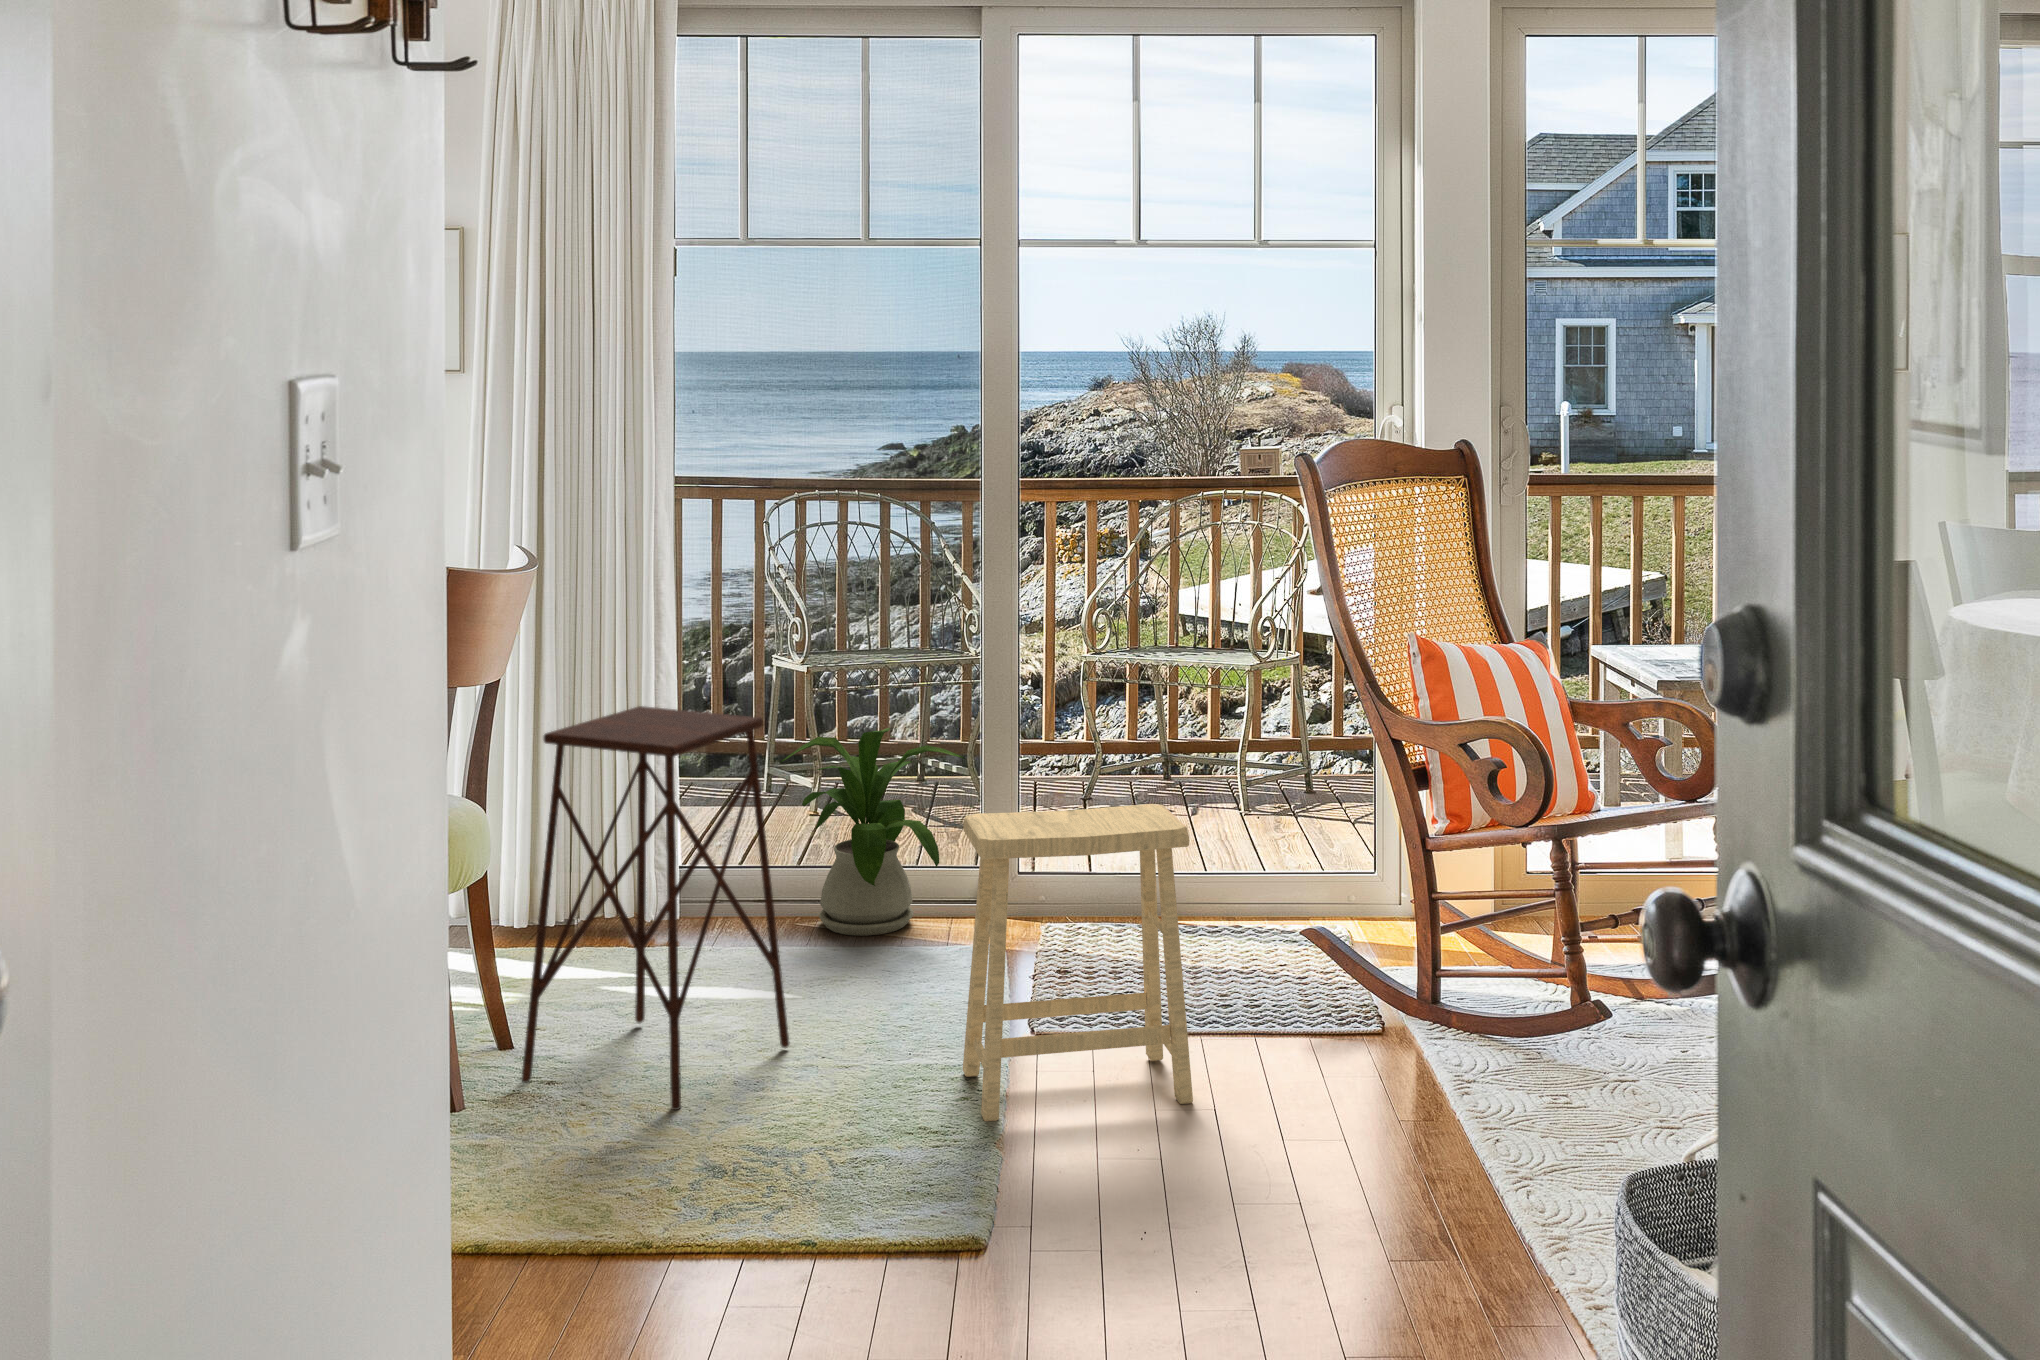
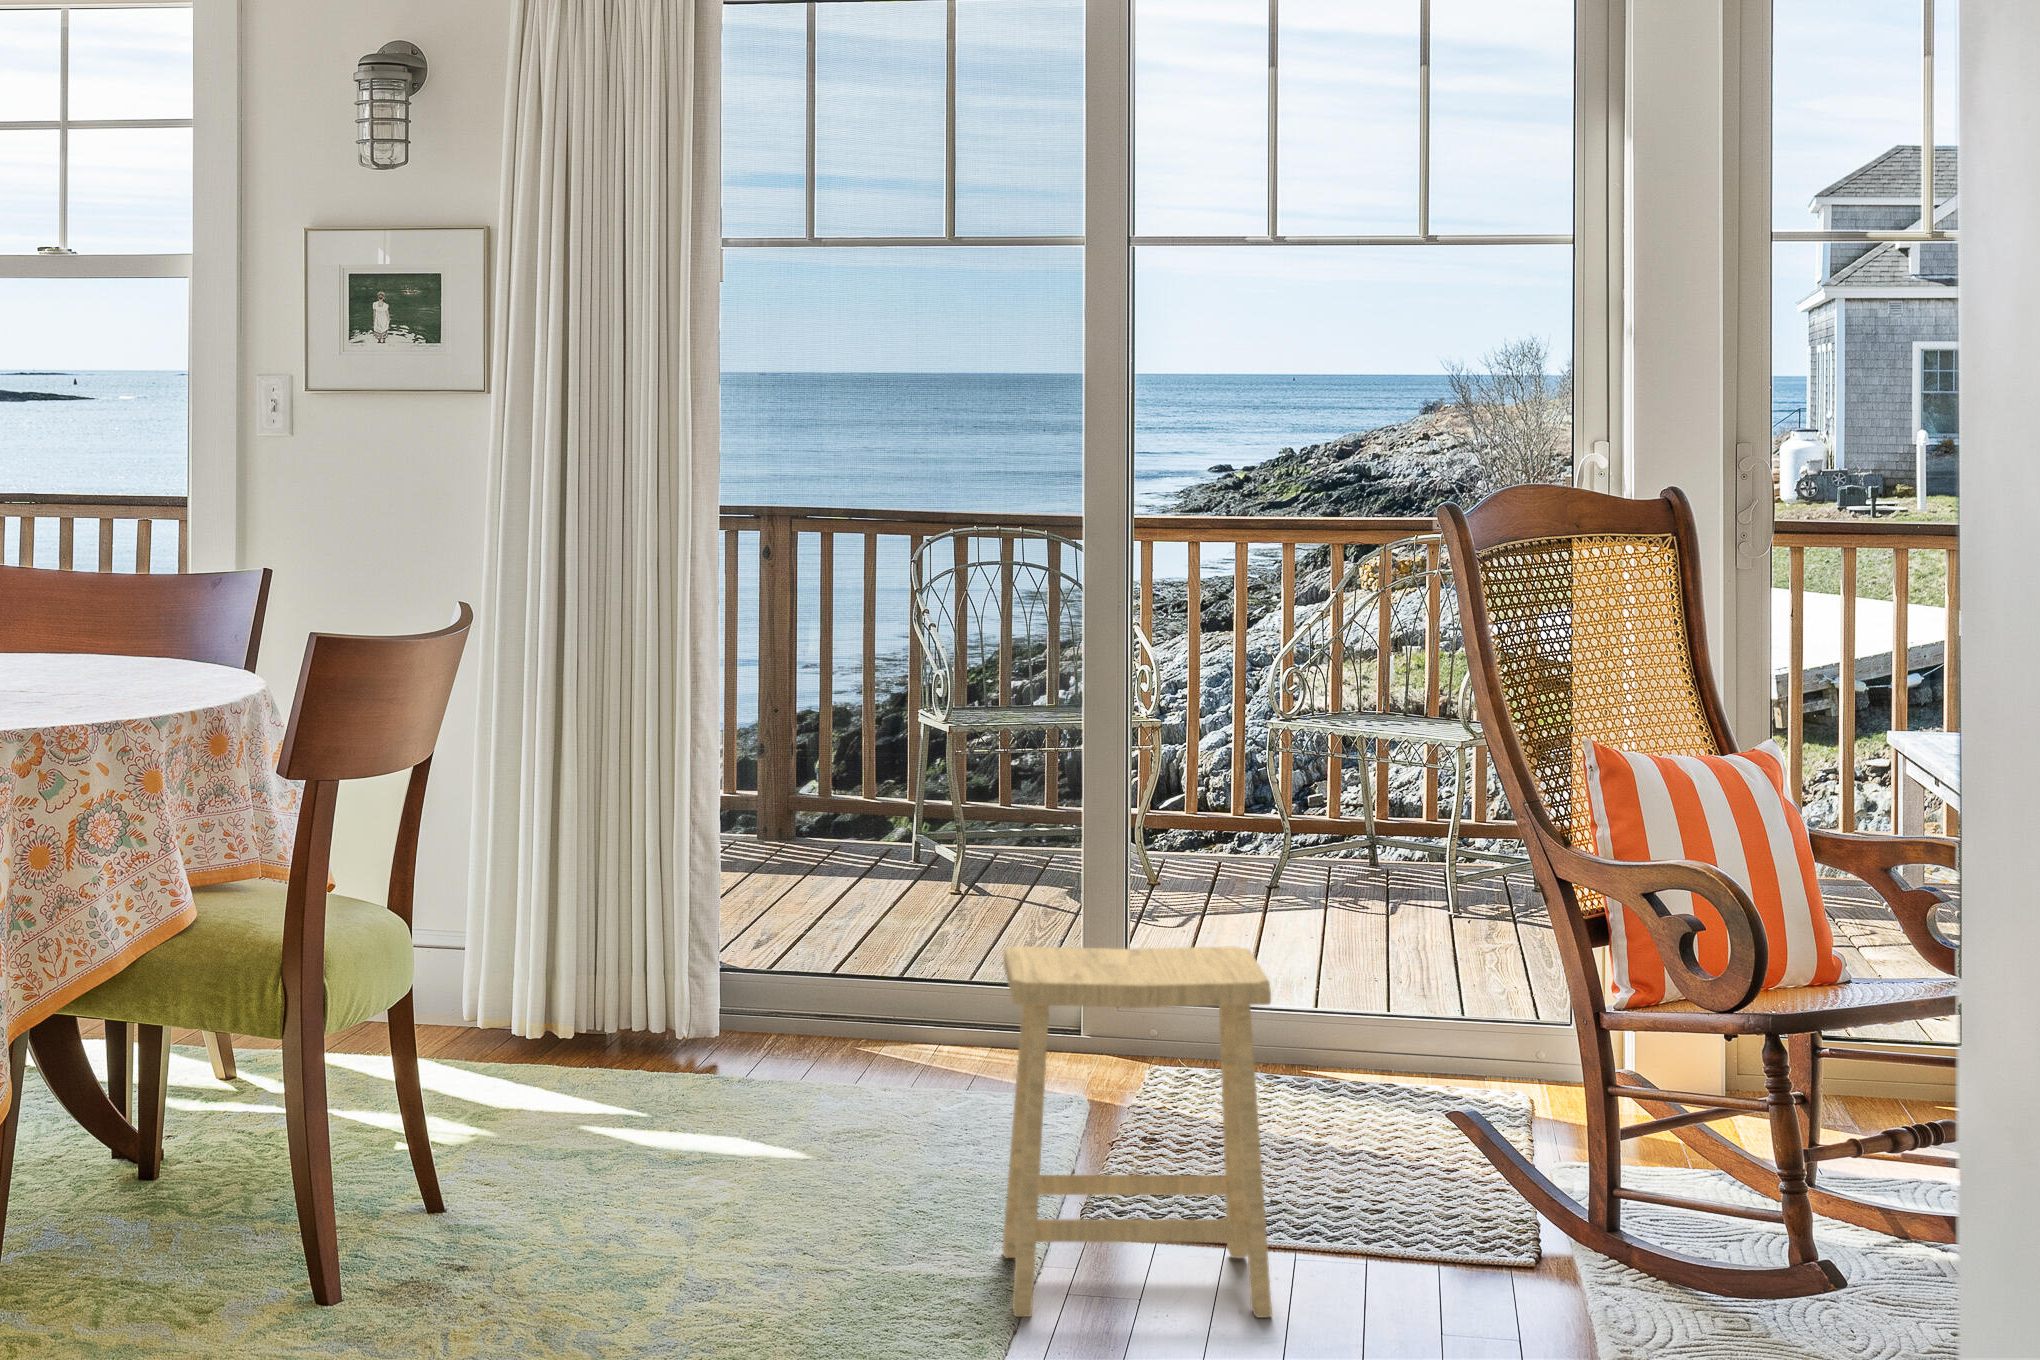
side table: present [521,706,790,1110] -> none [503,793,809,1270]
house plant: present [781,728,965,936] -> none [833,824,1051,1068]

